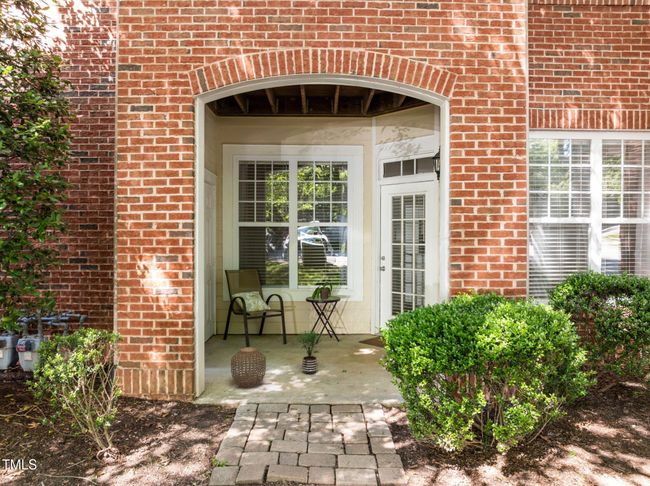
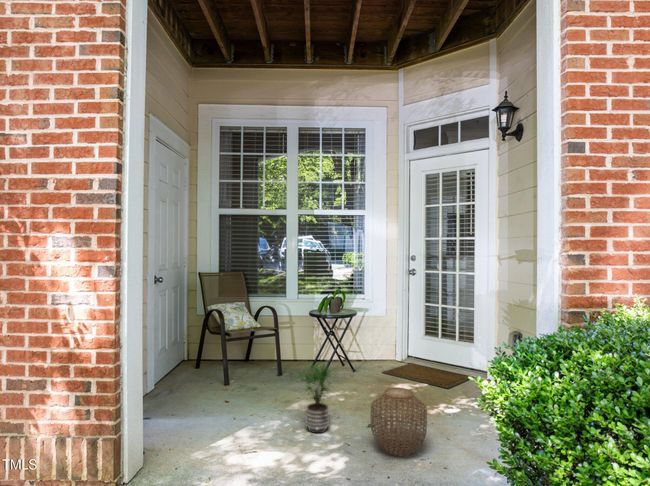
woven basket: present [231,347,266,388] -> present [370,388,427,456]

